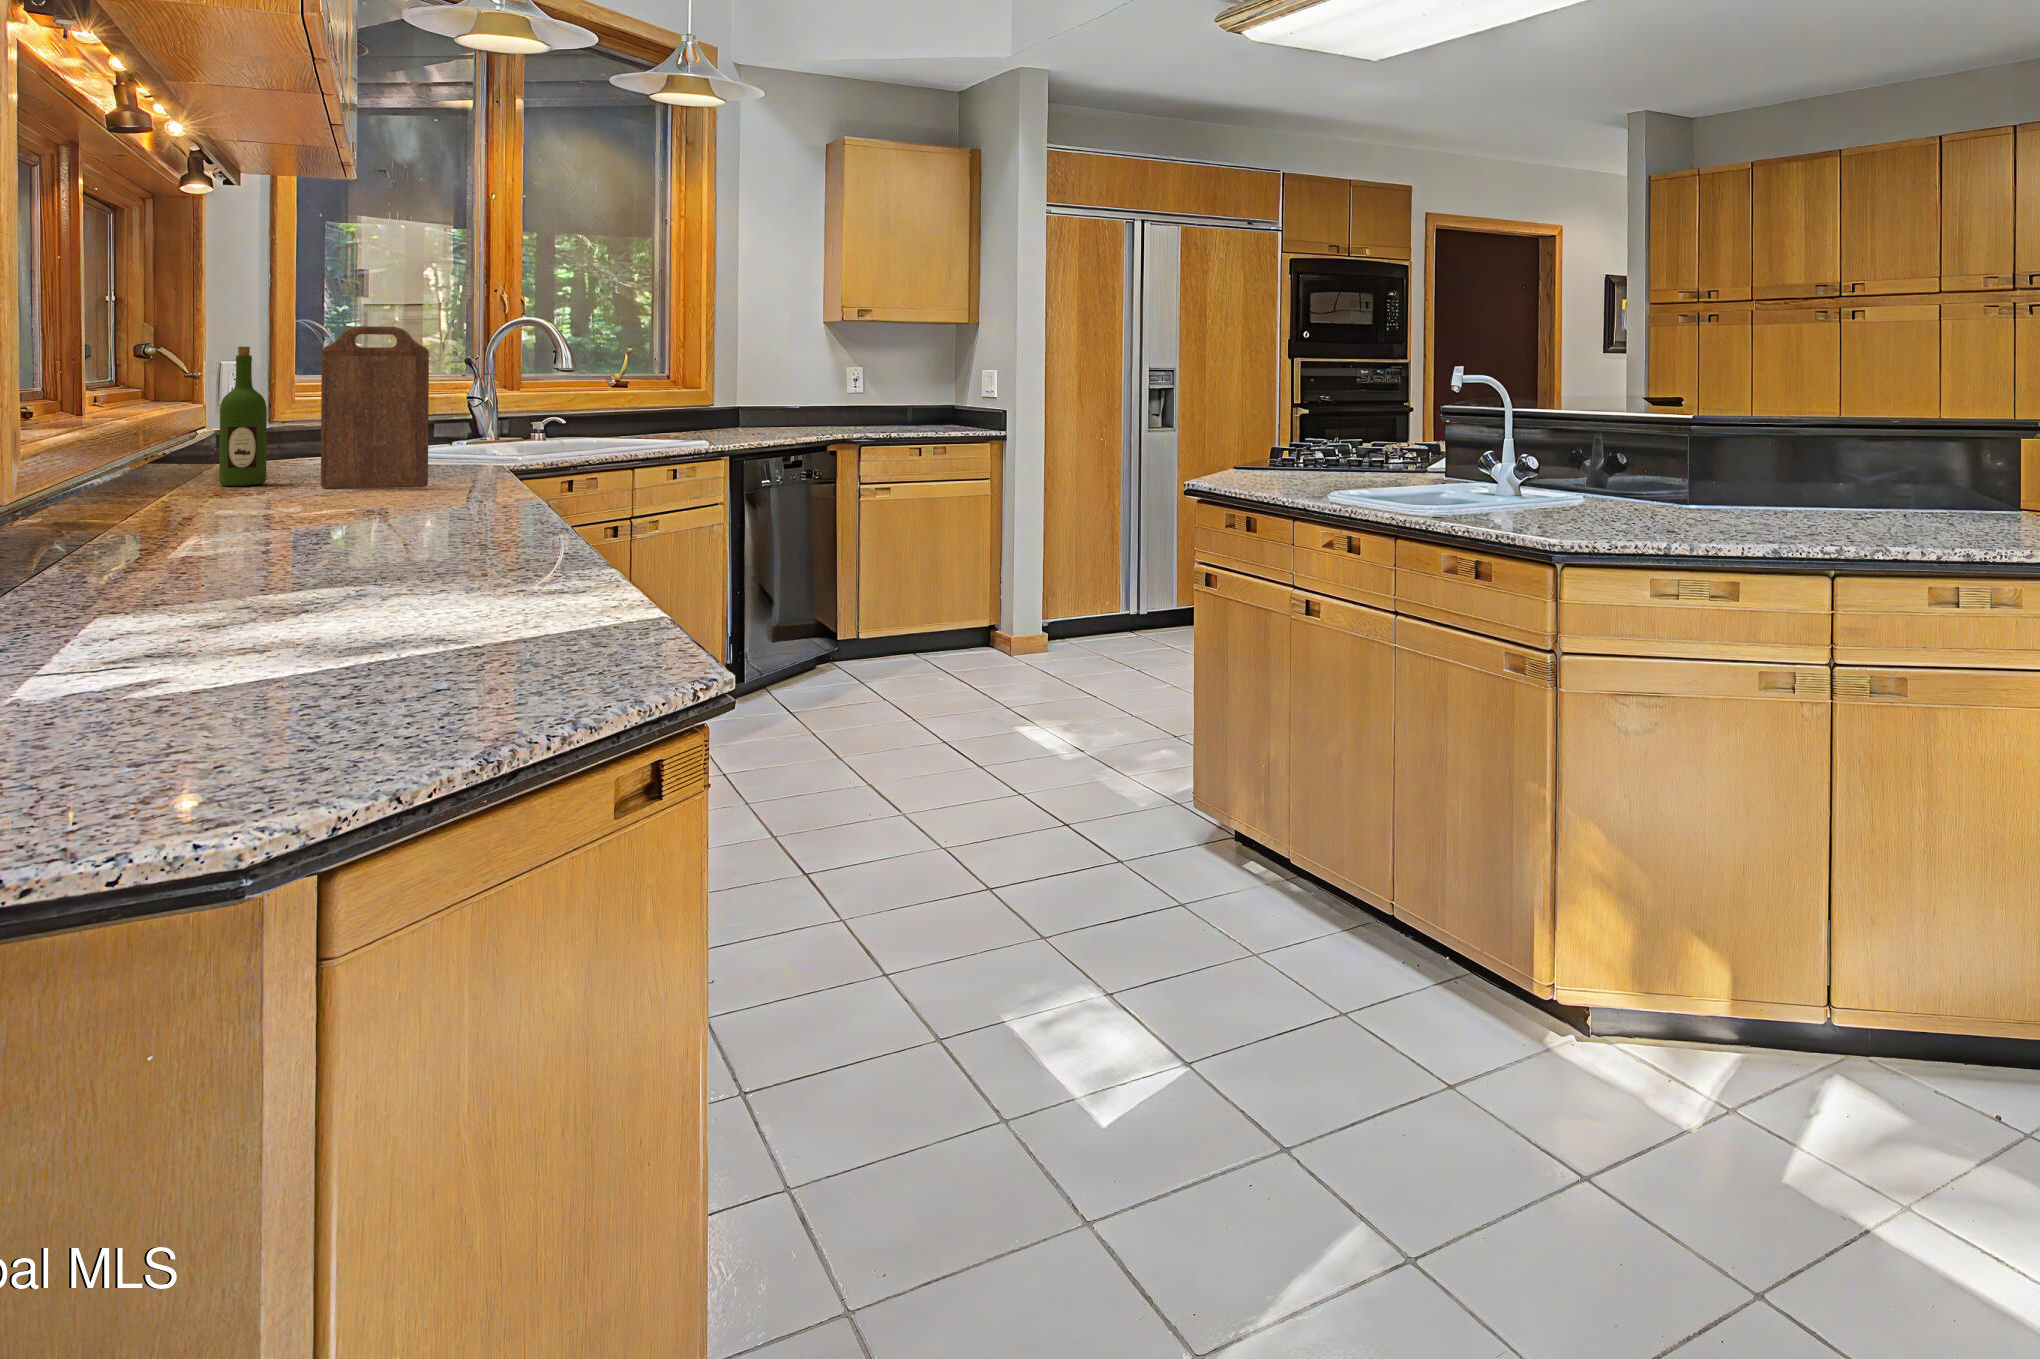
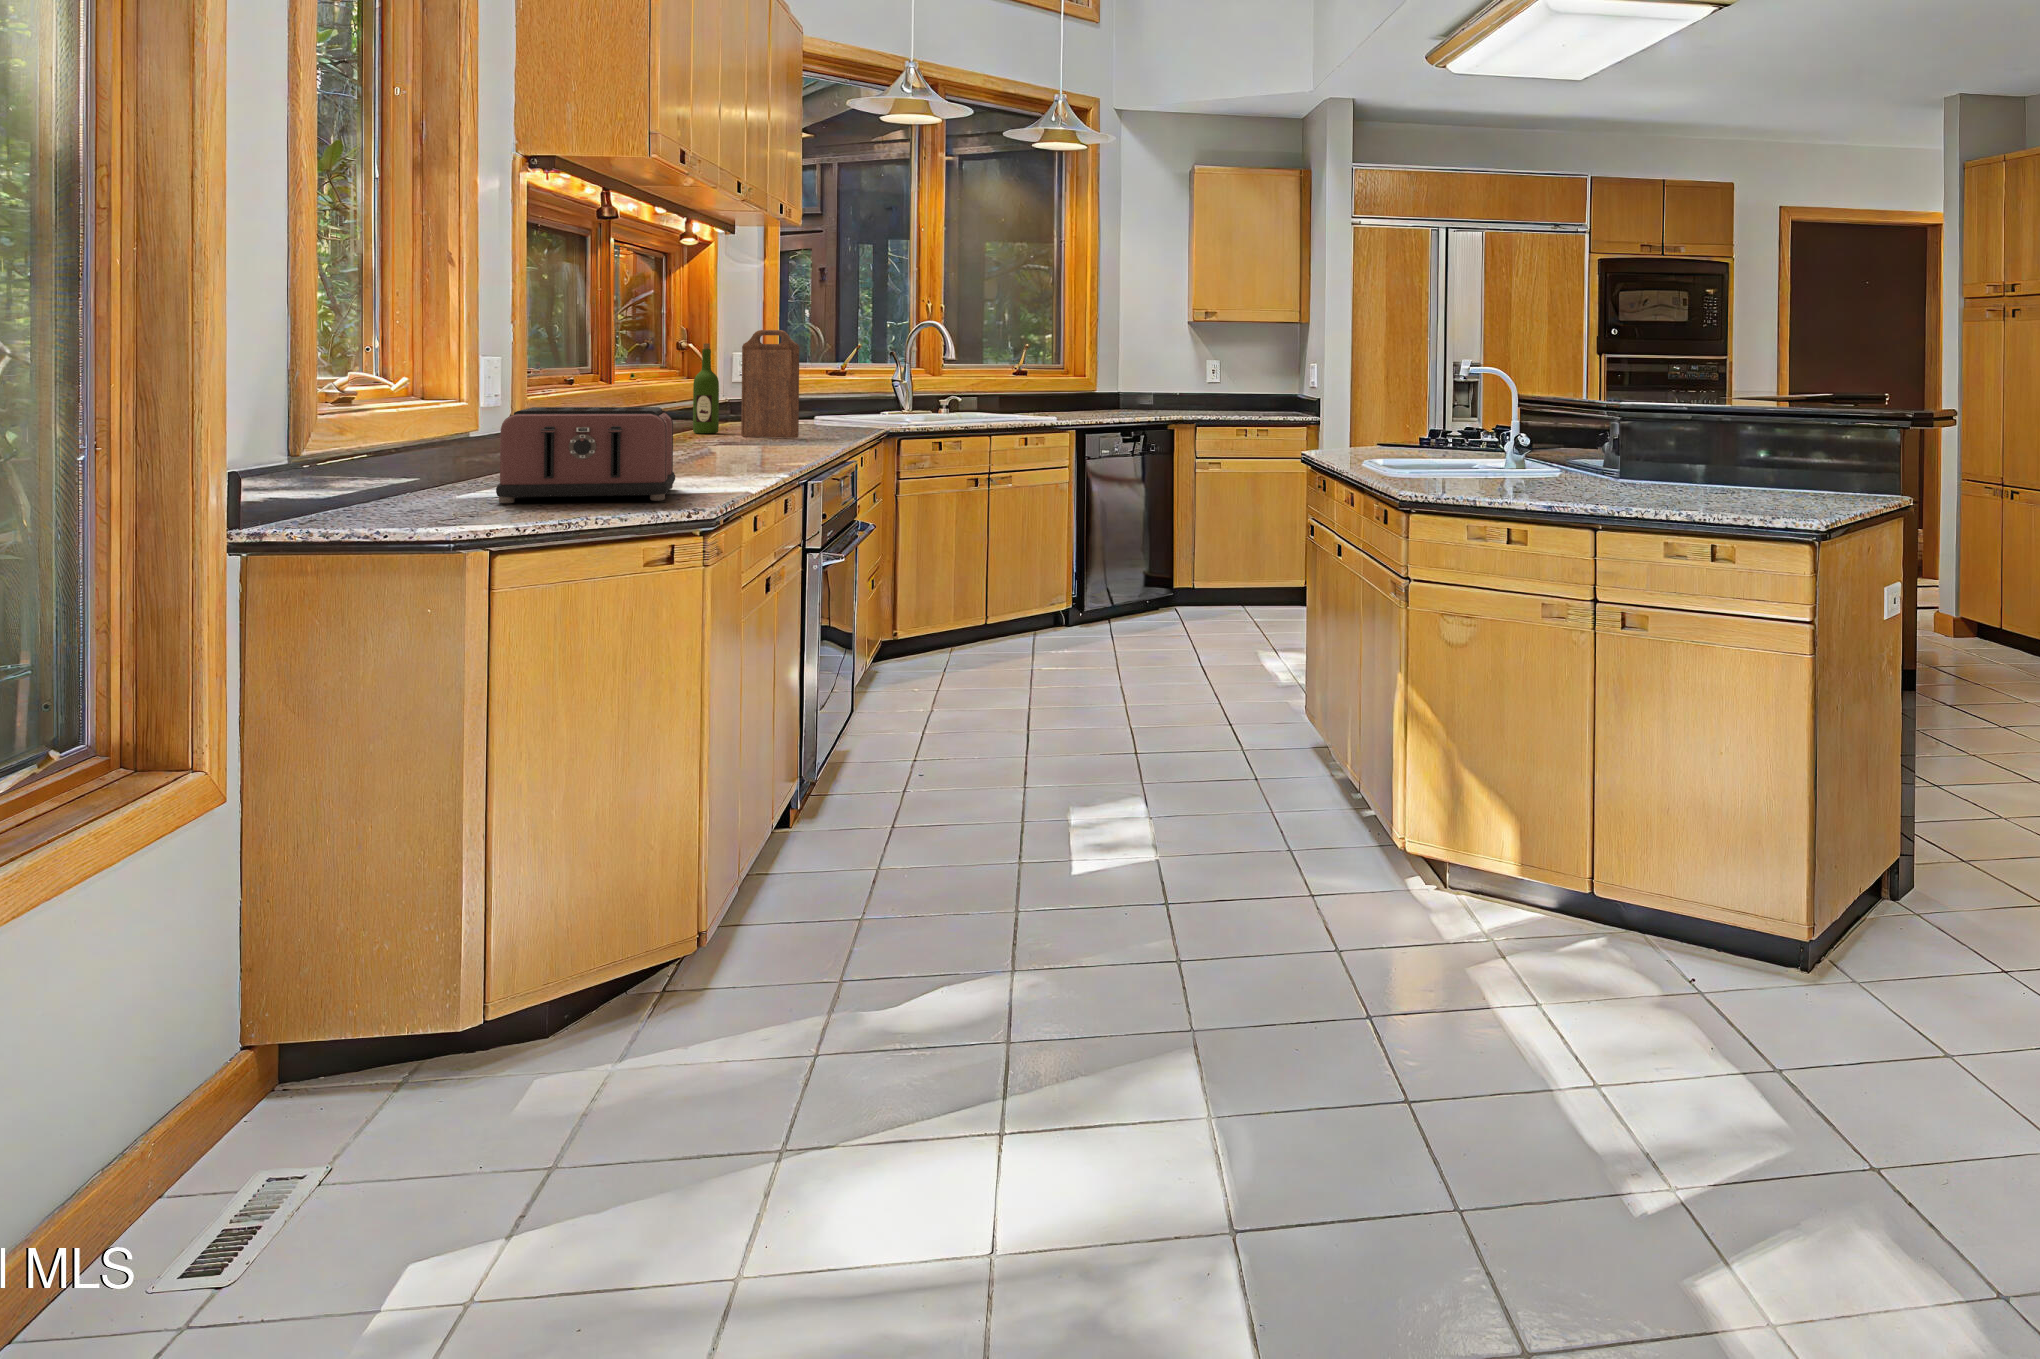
toaster: none [131,468,559,705] -> present [496,407,675,503]

